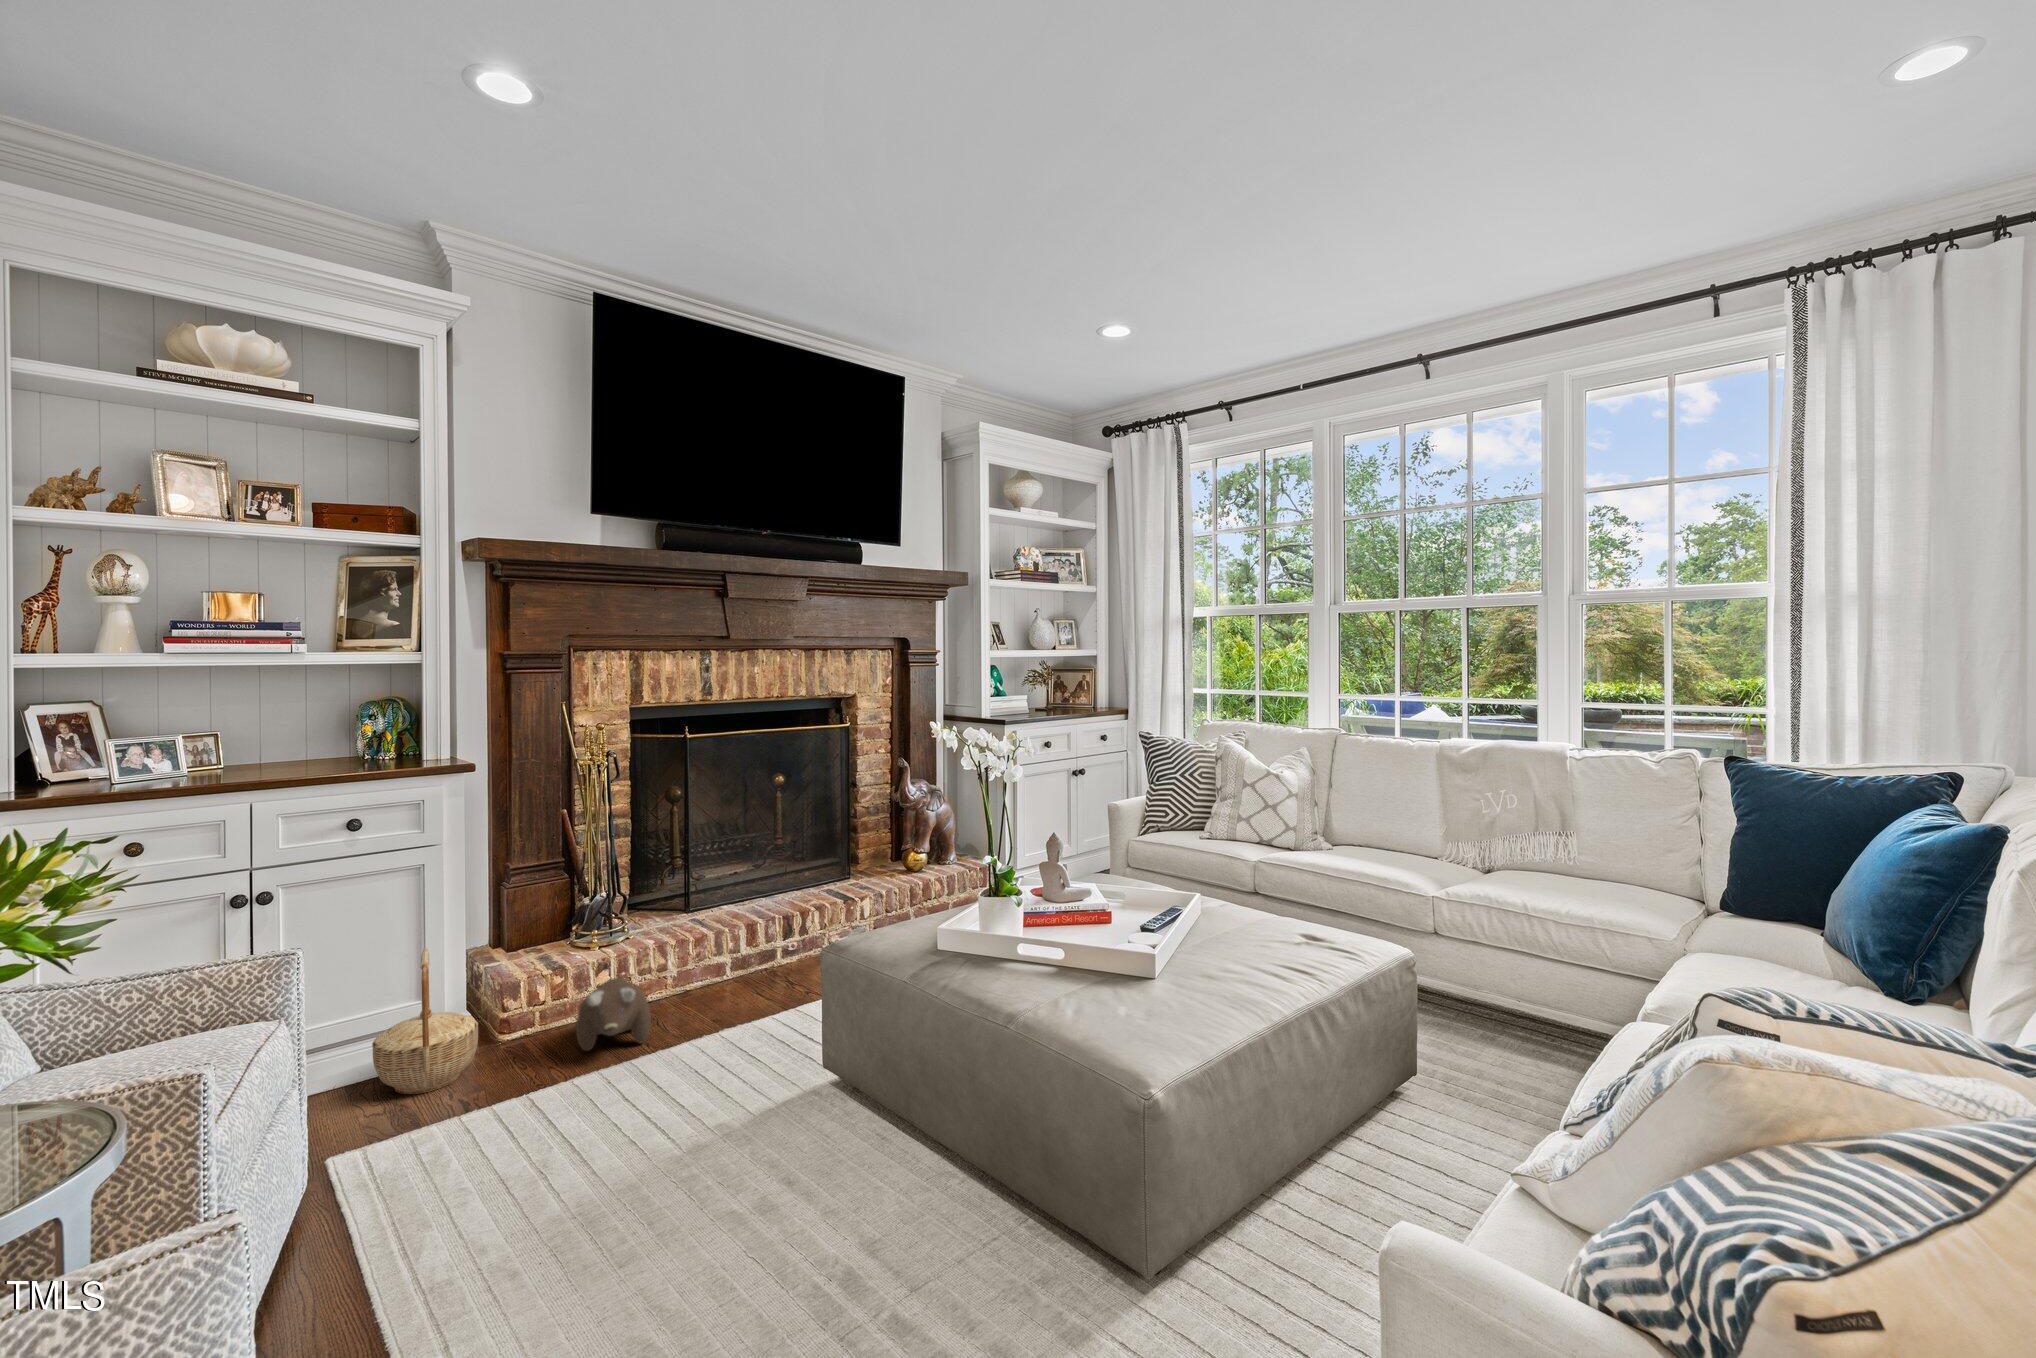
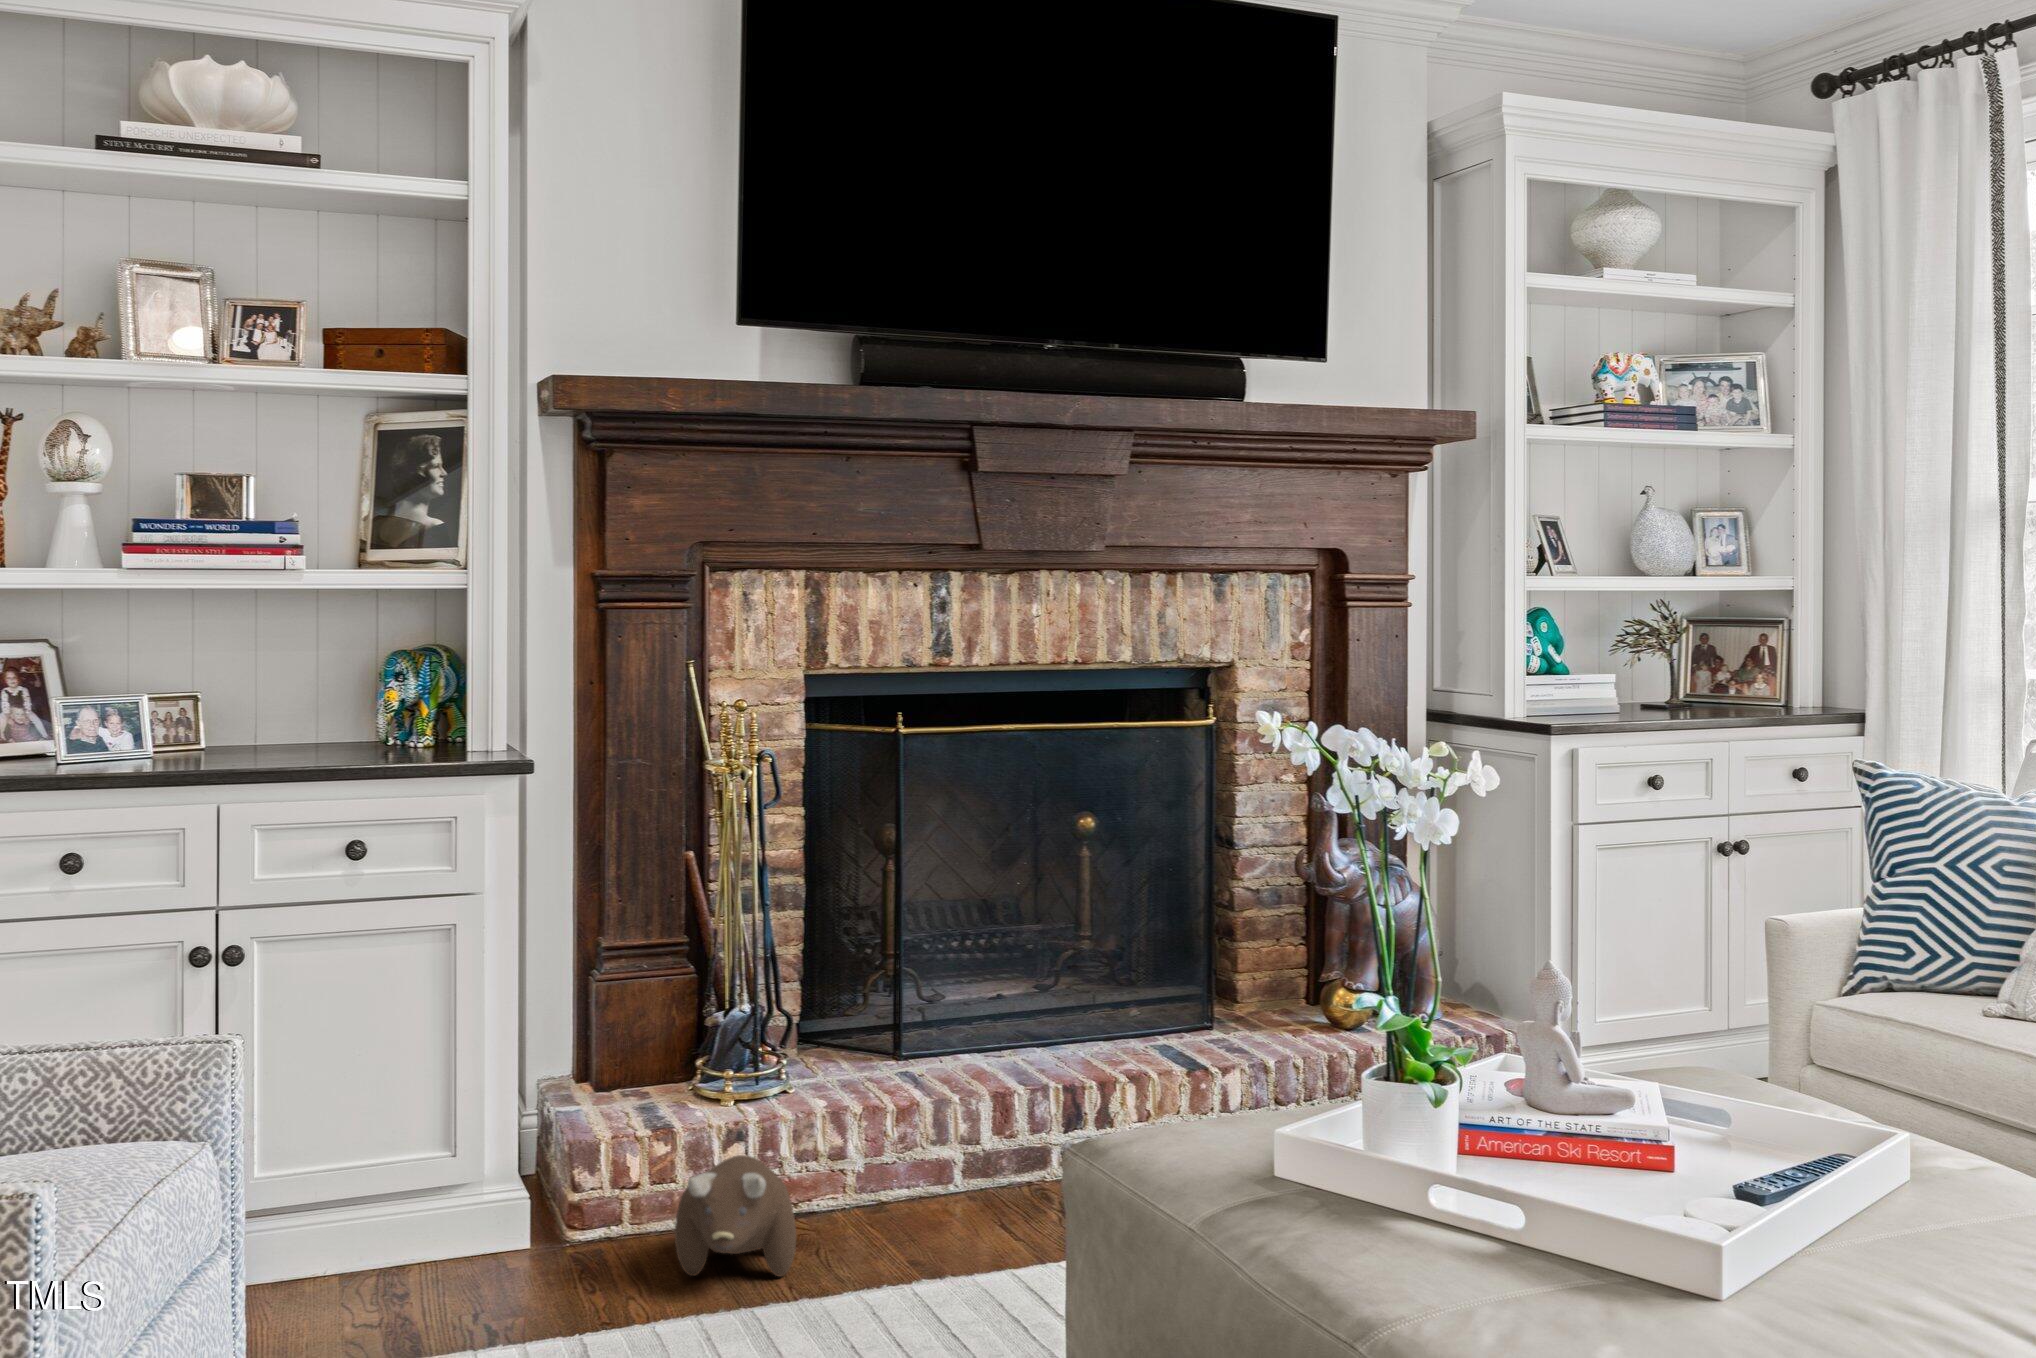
basket: present [372,948,478,1094] -> none [372,1065,526,1302]

